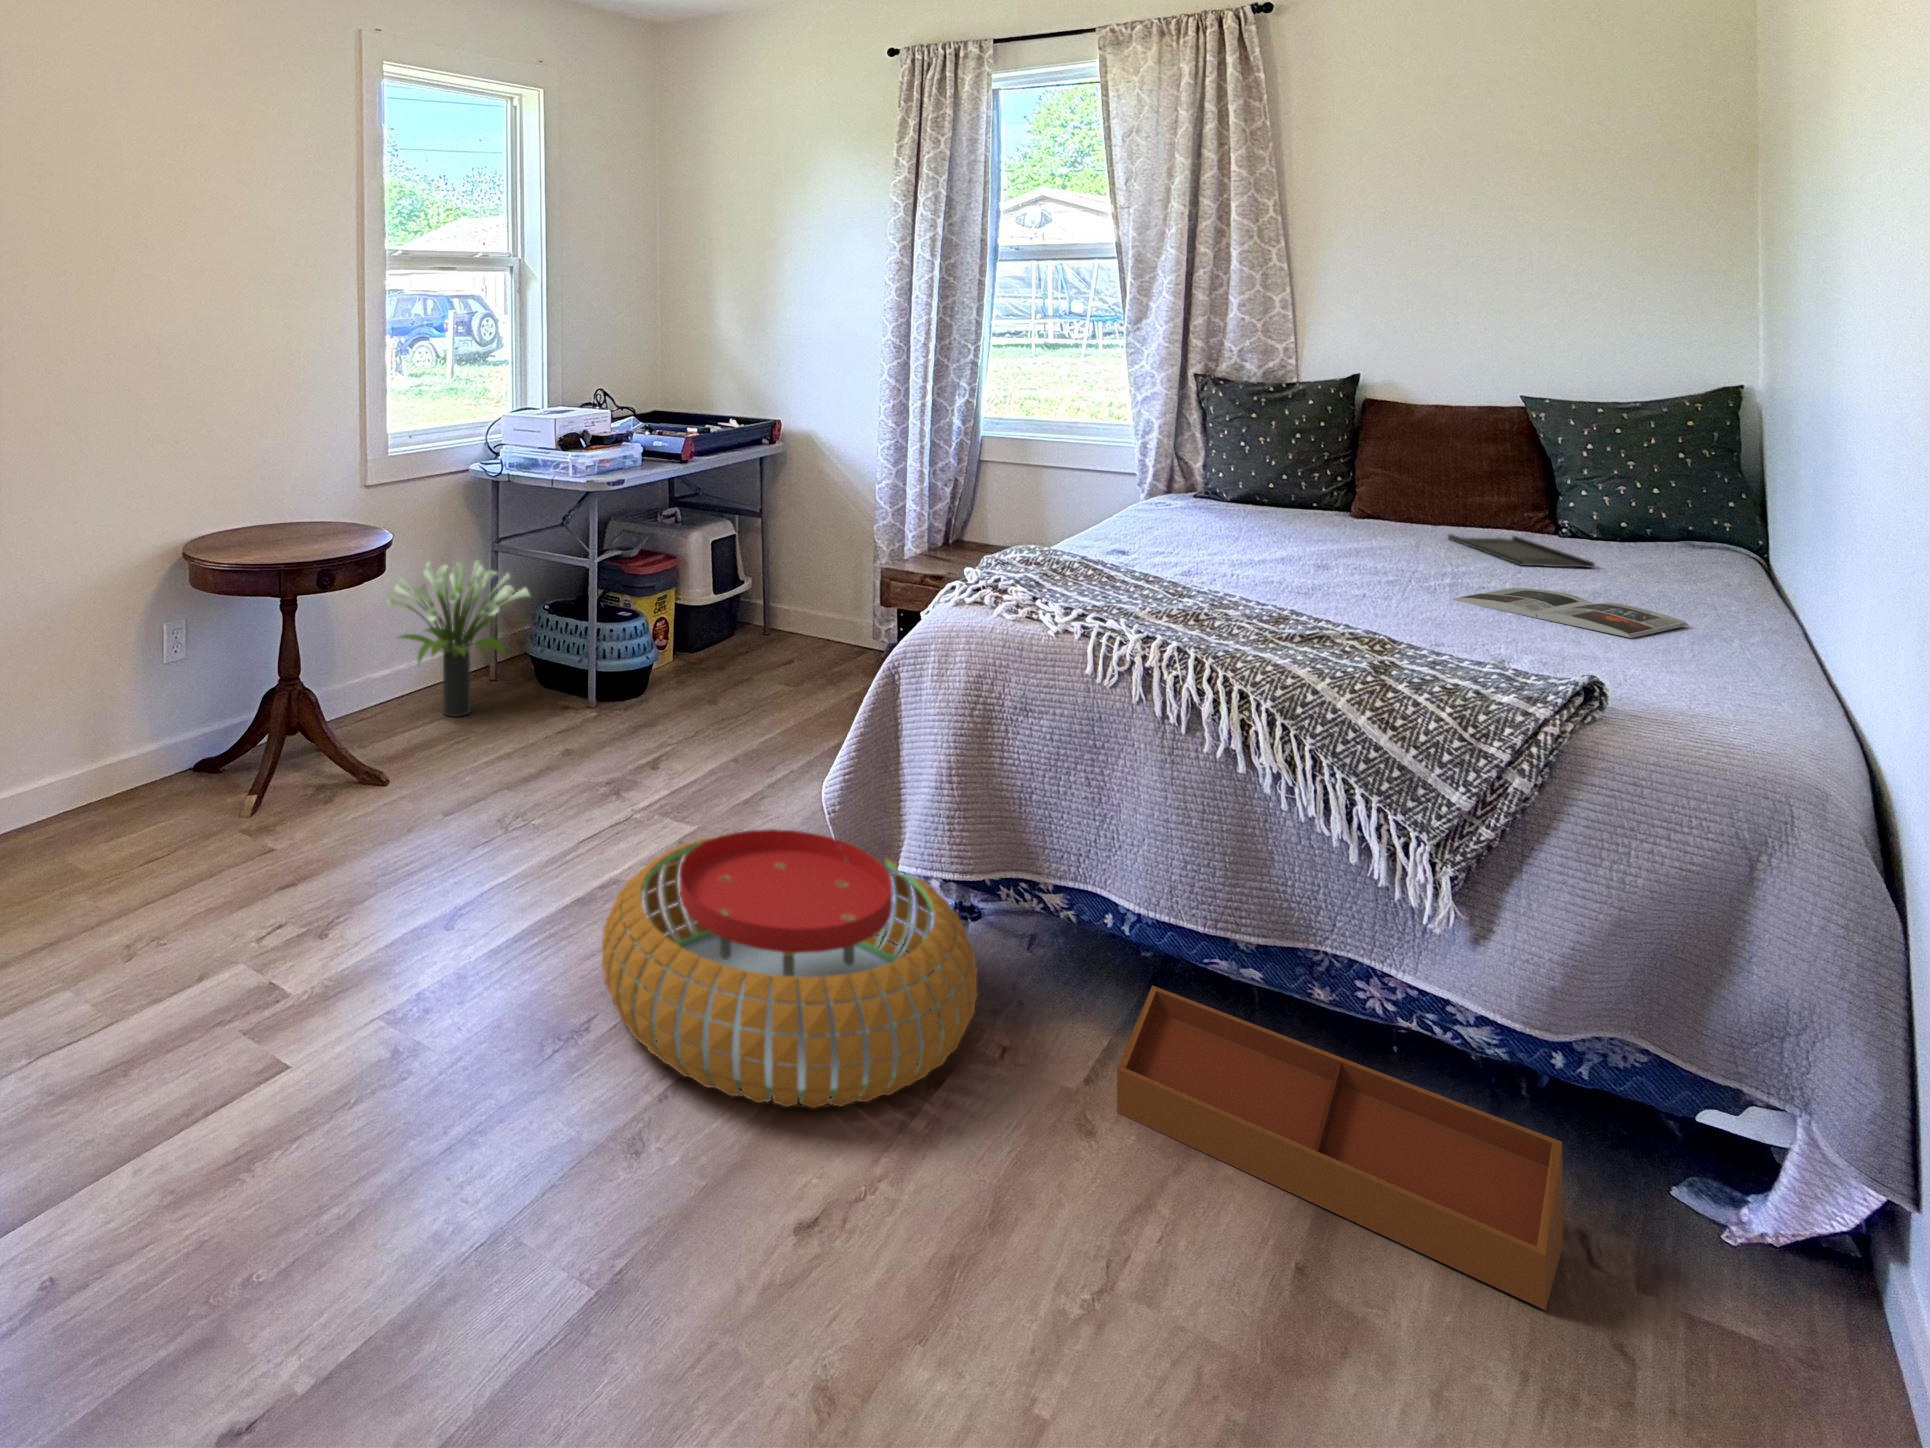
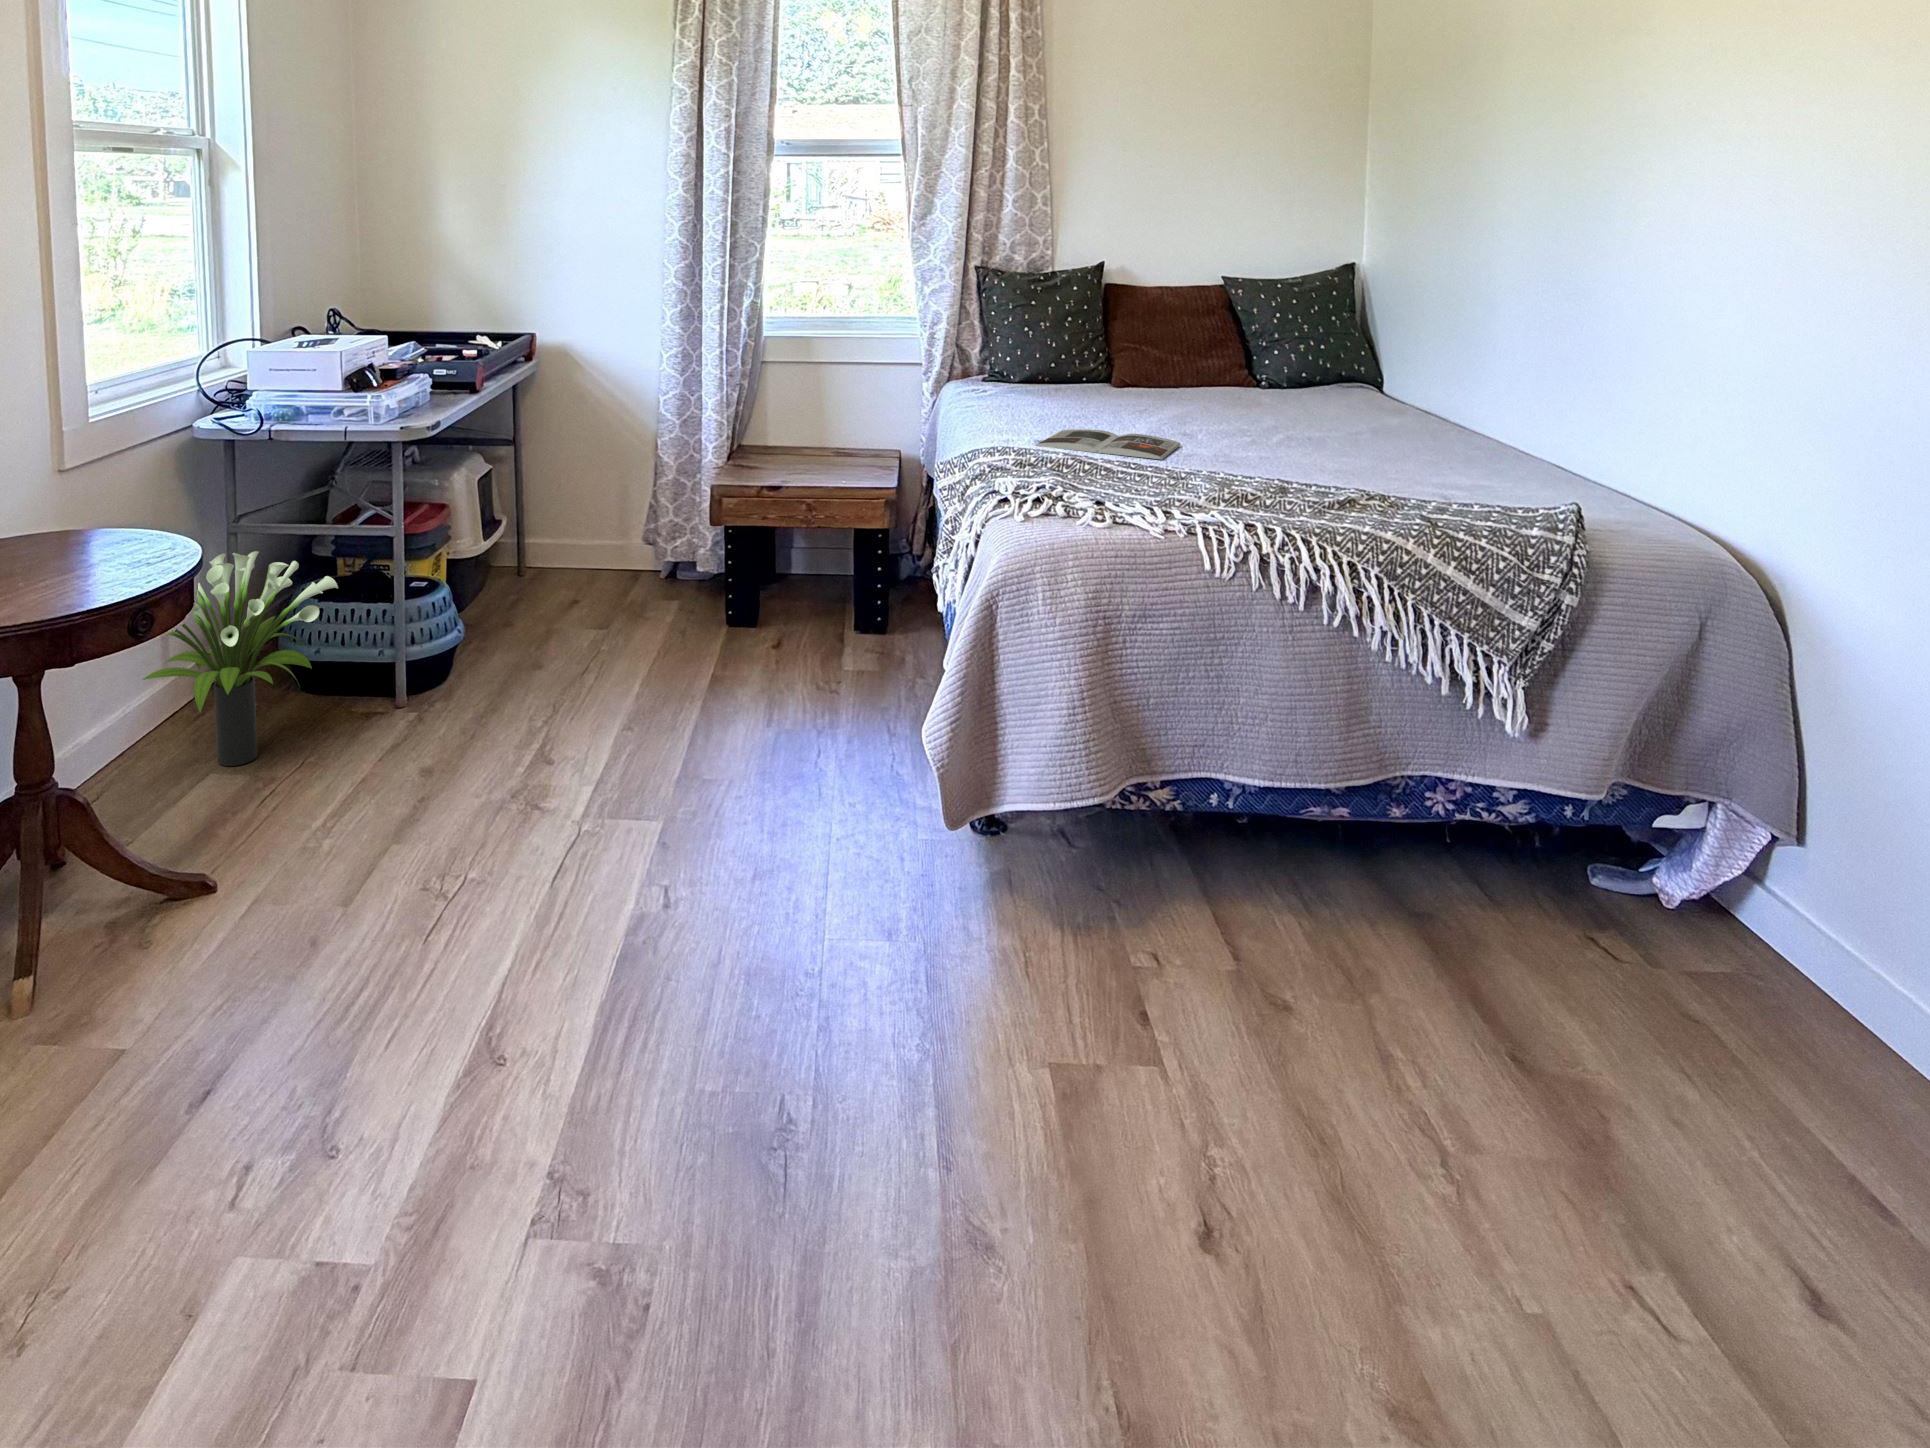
tray: present [1448,534,1595,568] -> none [1204,393,1325,418]
magazine: present [1453,588,1689,638] -> present [1035,429,1181,460]
pouf: present [602,829,977,1108] -> none [750,791,1166,1112]
storage bin: present [1117,985,1563,1310] -> none [1260,845,1629,1002]

